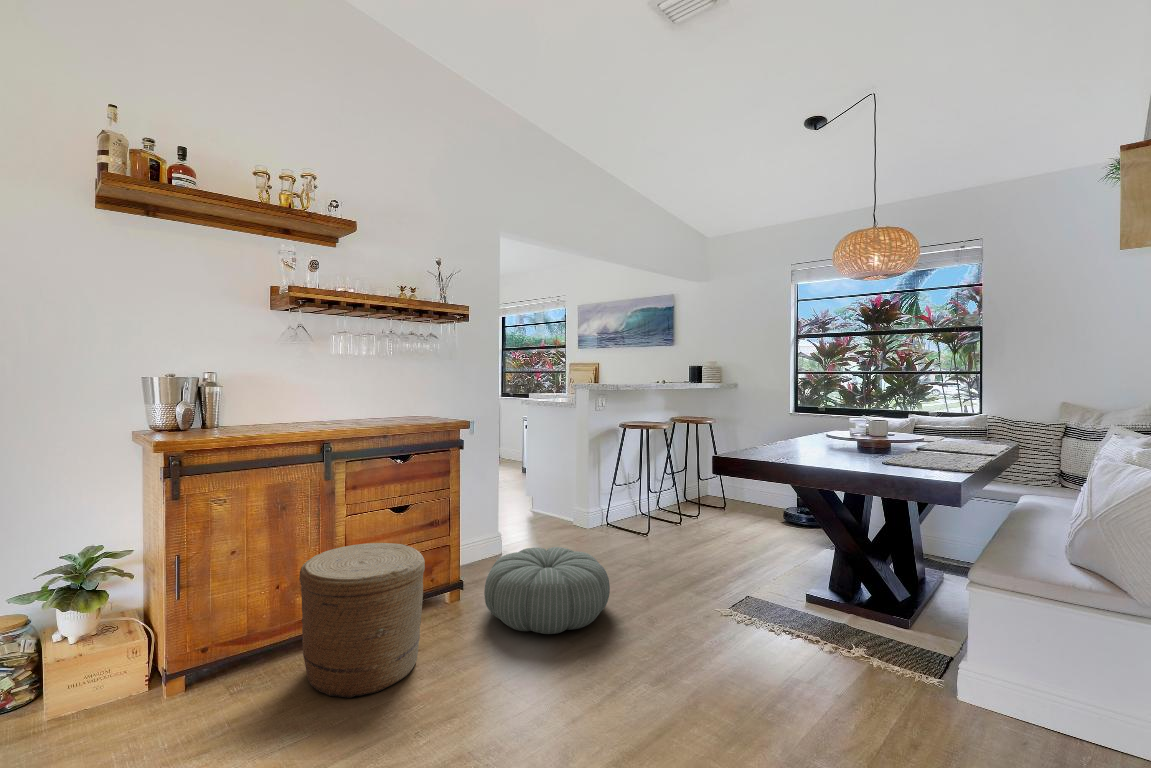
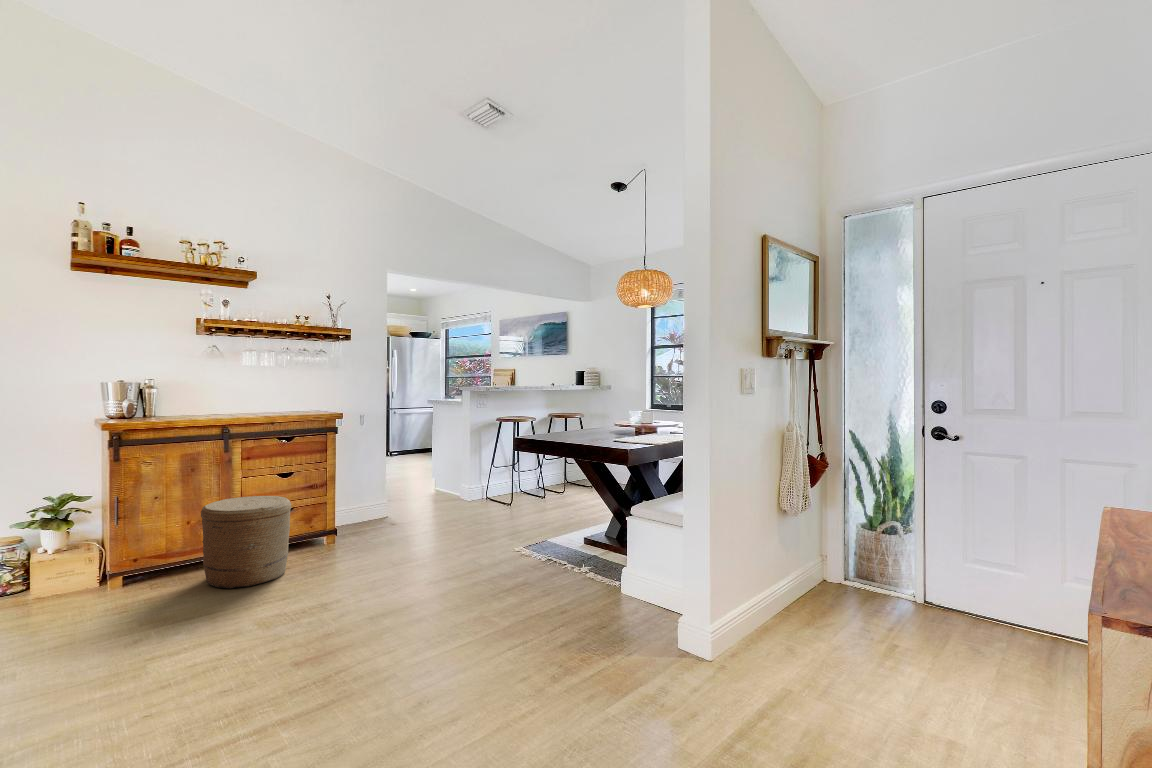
pouf: present [484,547,610,634] -> none [345,506,439,560]

